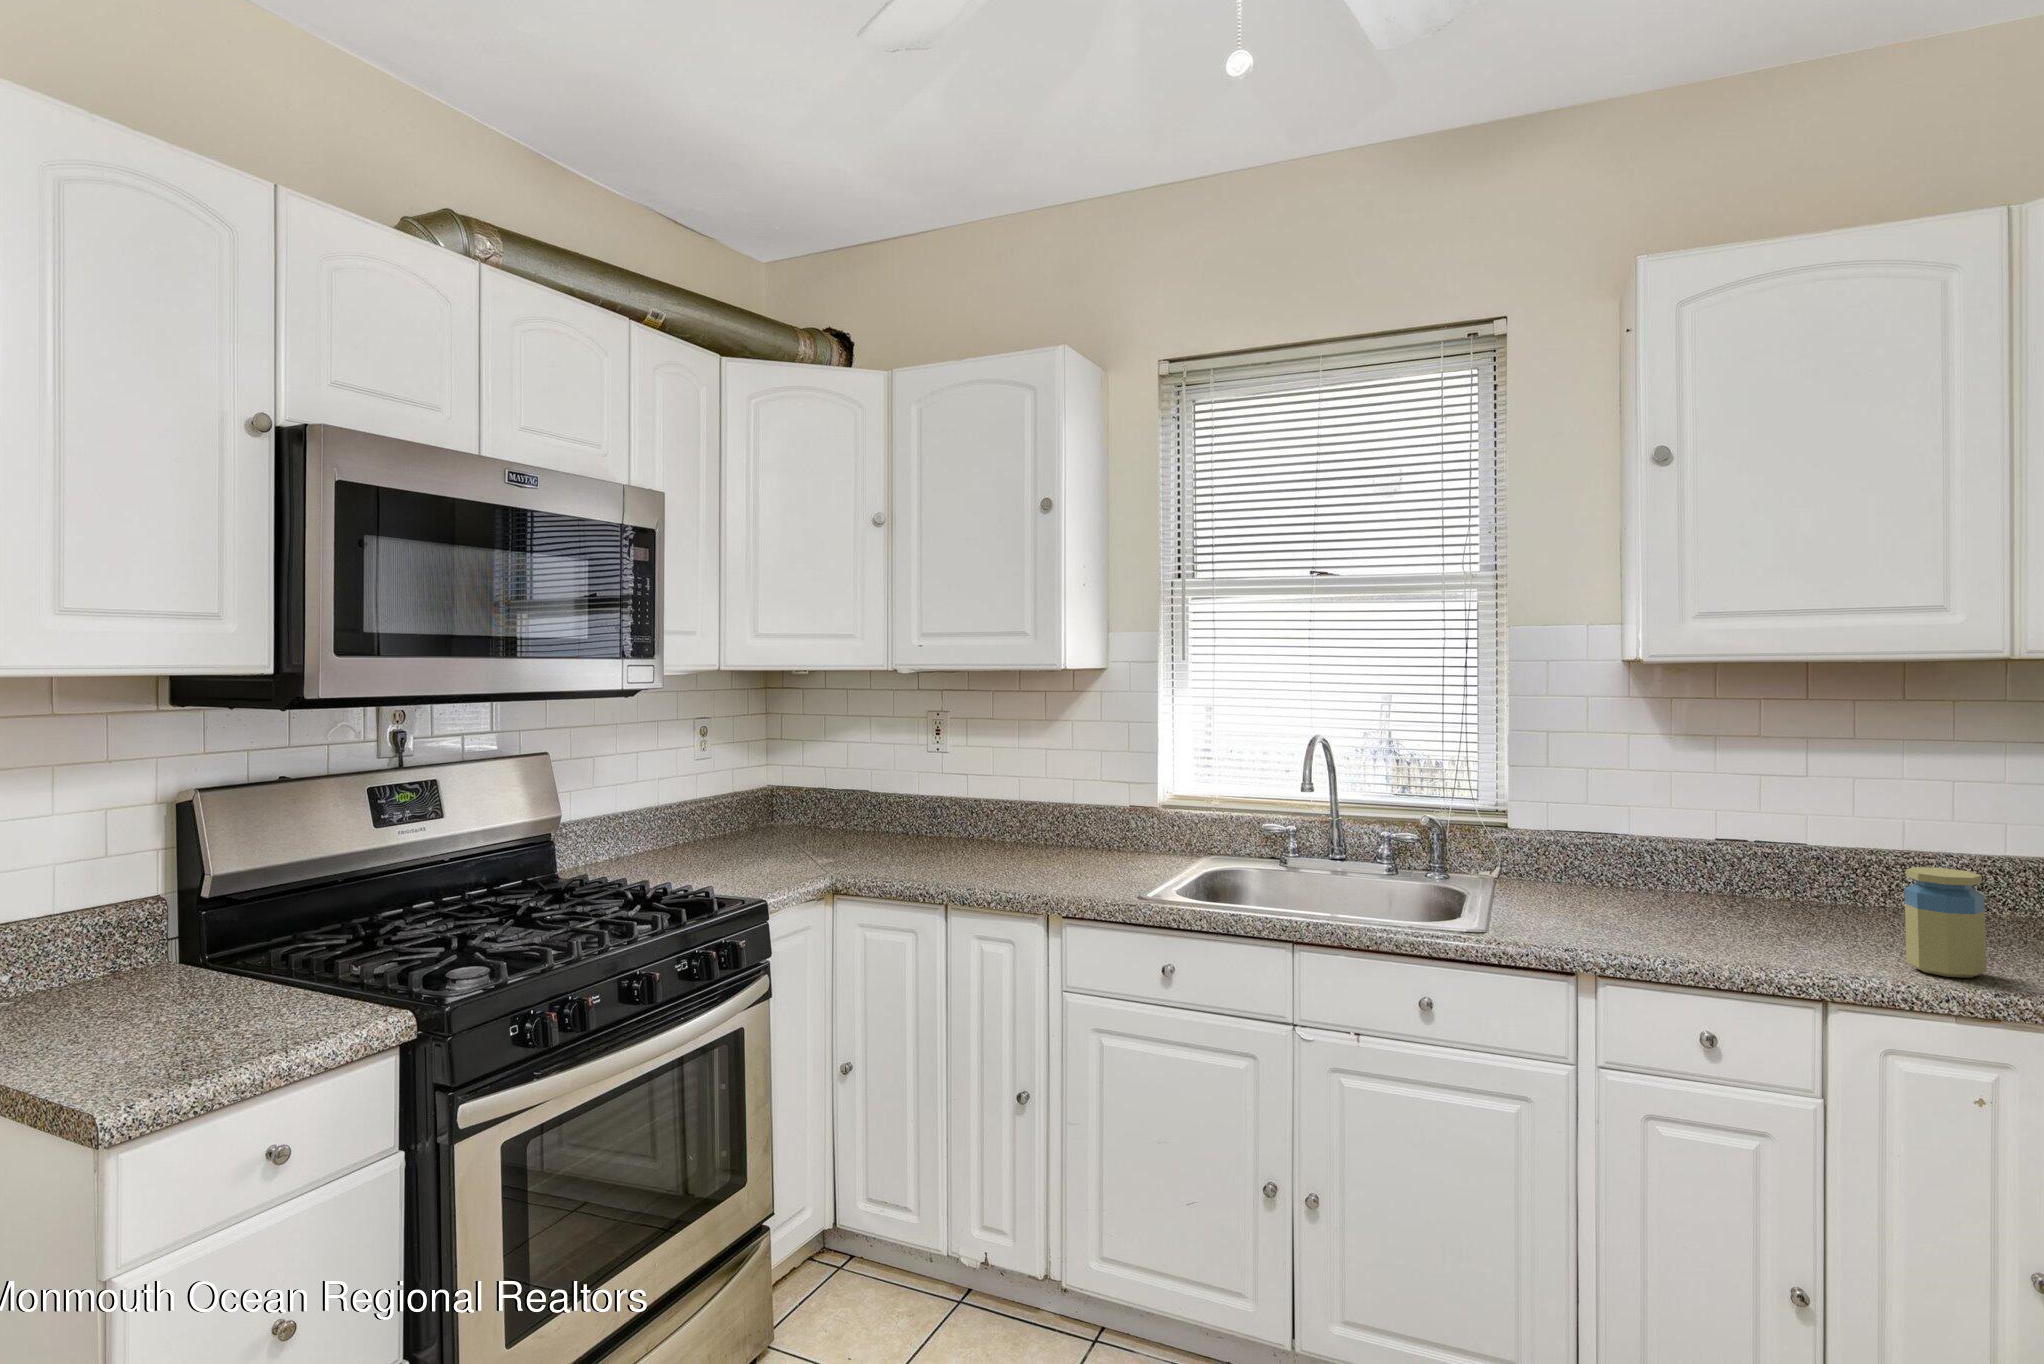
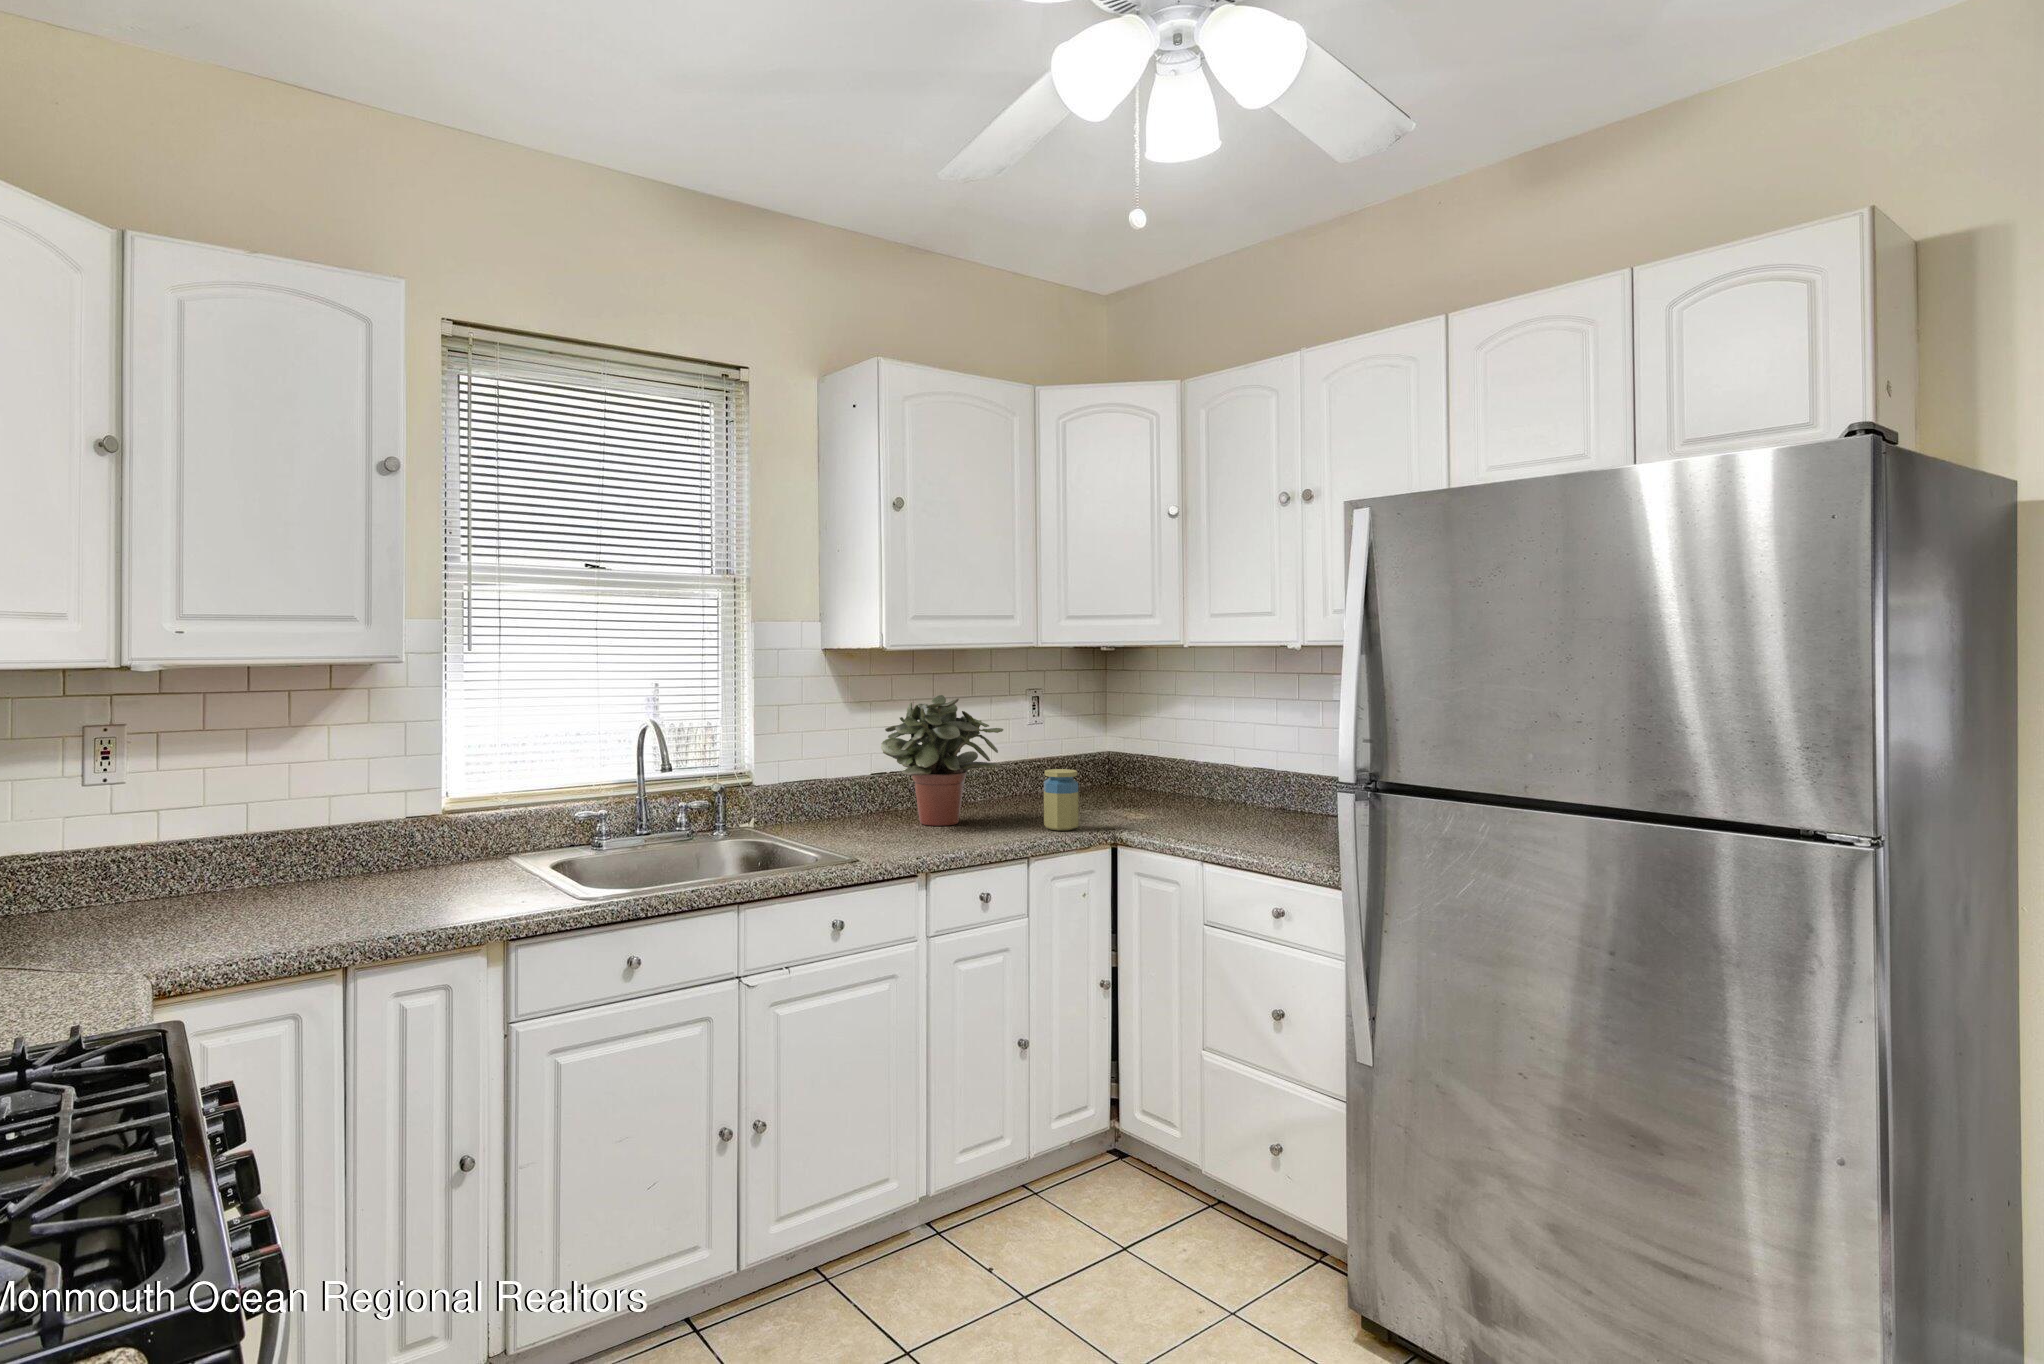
potted plant: none [1660,730,1887,928] -> present [881,695,1003,826]

